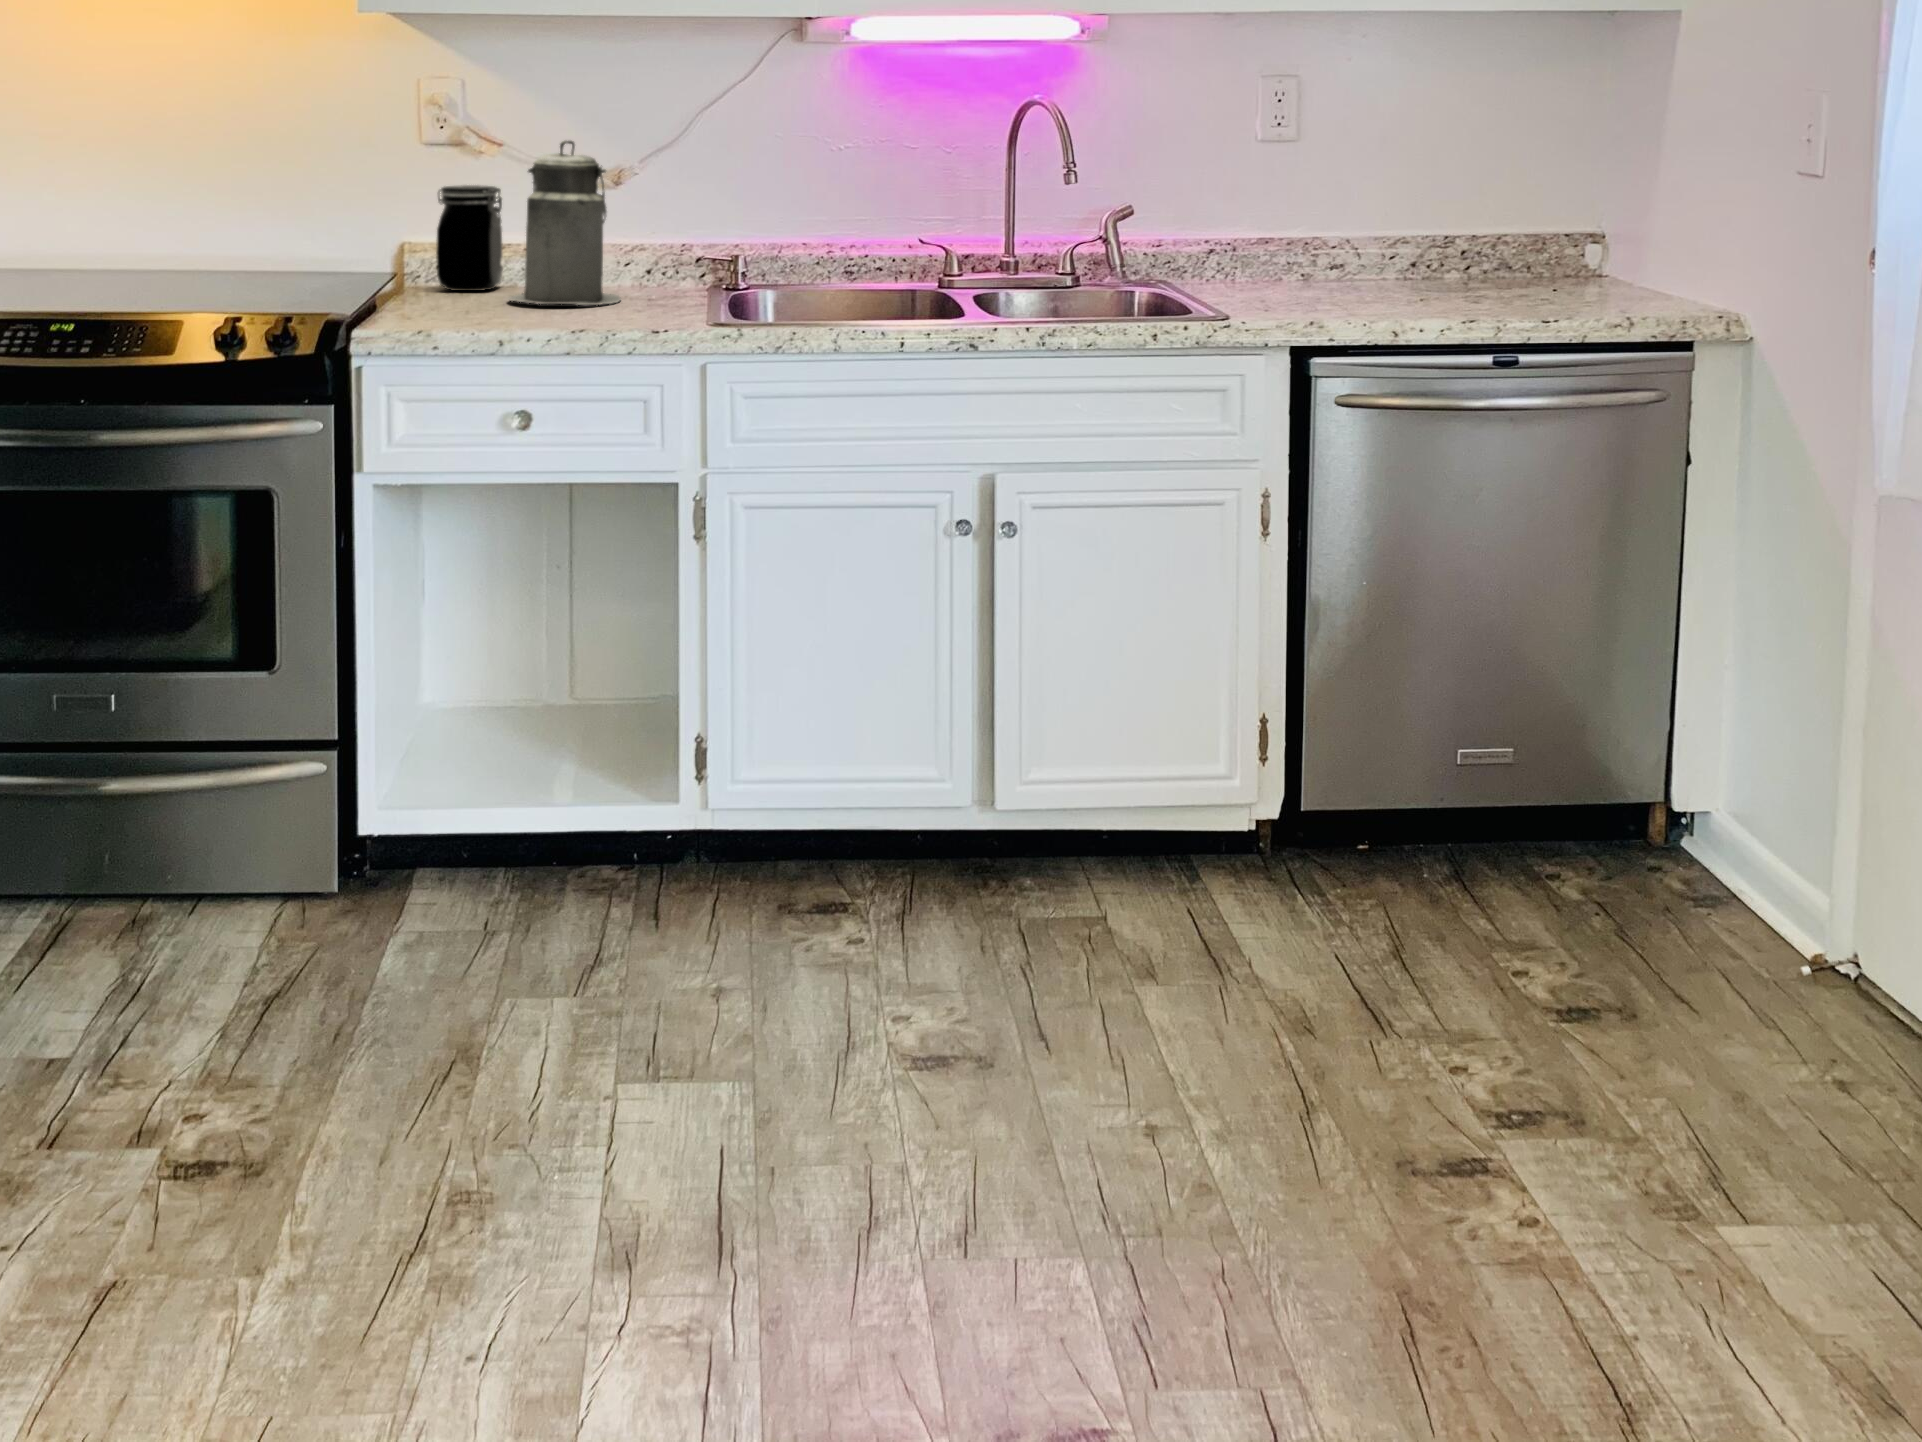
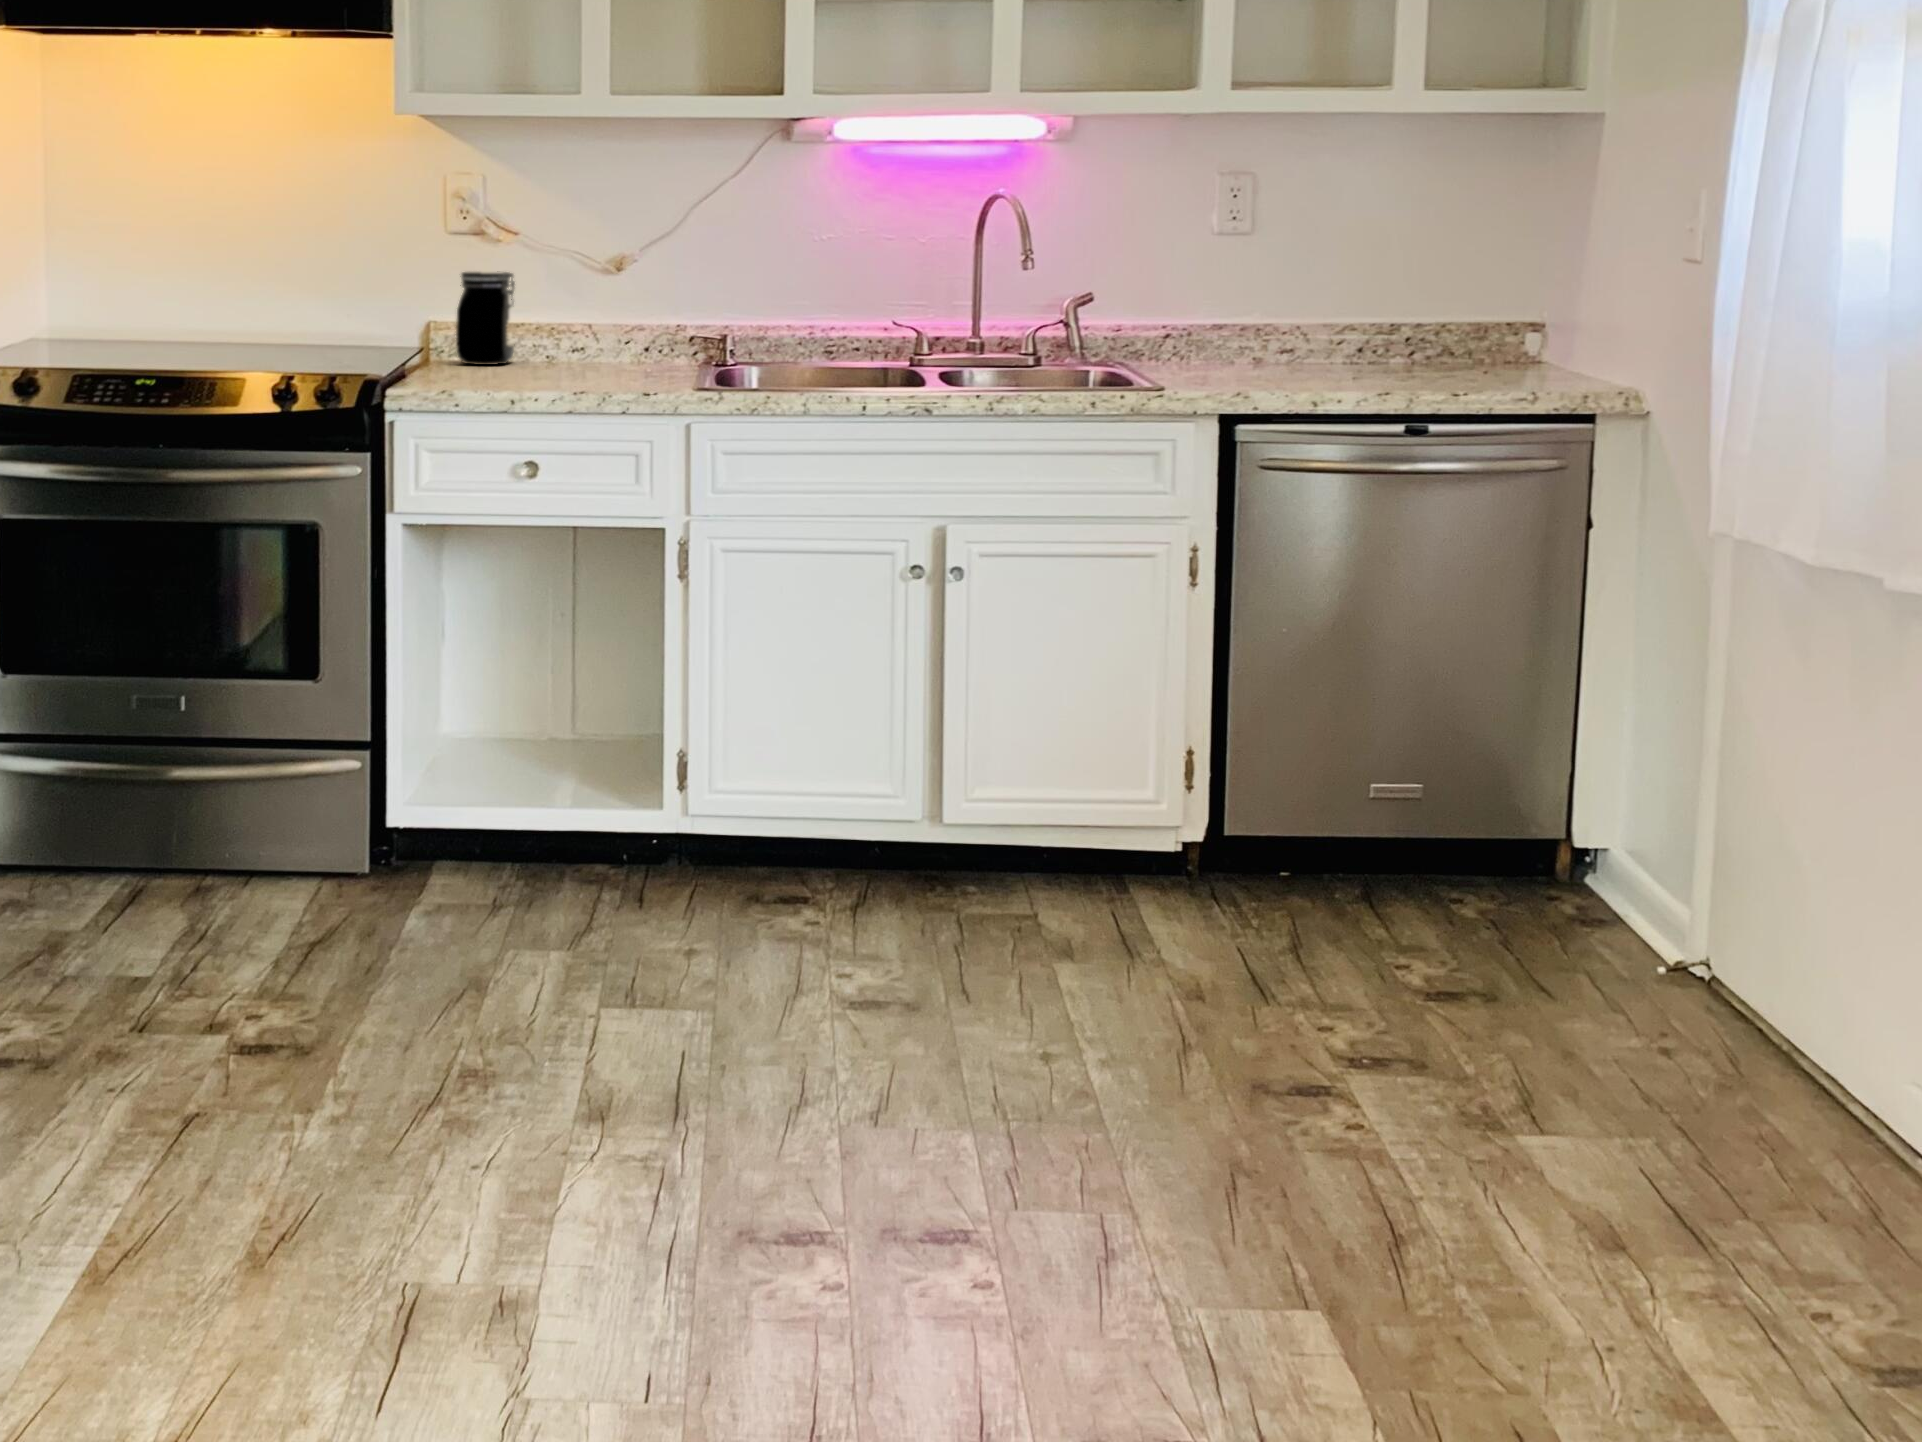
canister: present [508,141,621,305] -> none [518,229,618,375]

